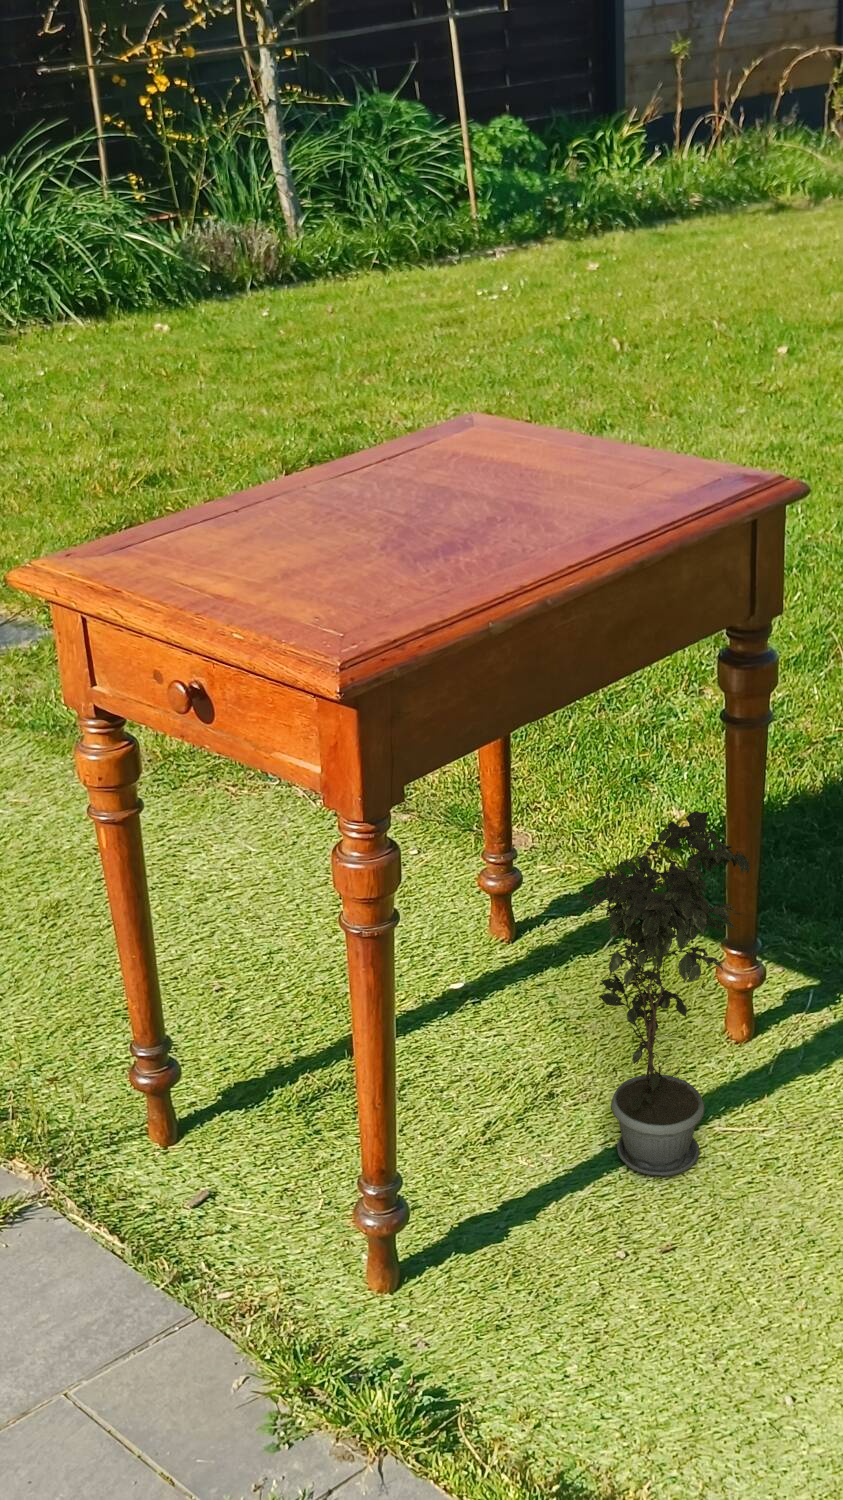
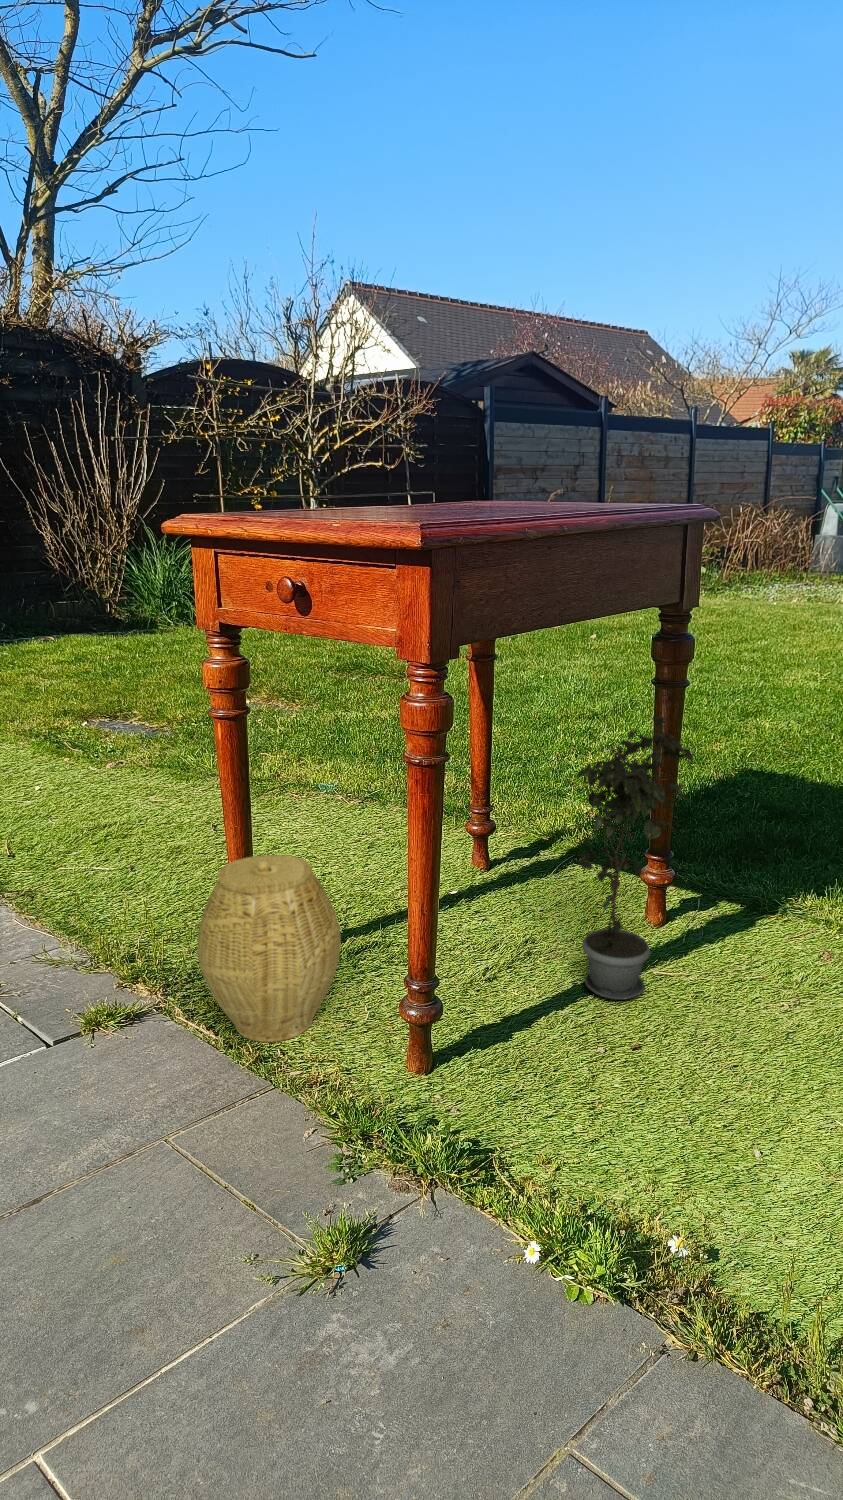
woven basket: none [90,999,279,1246] -> present [197,855,341,1042]

